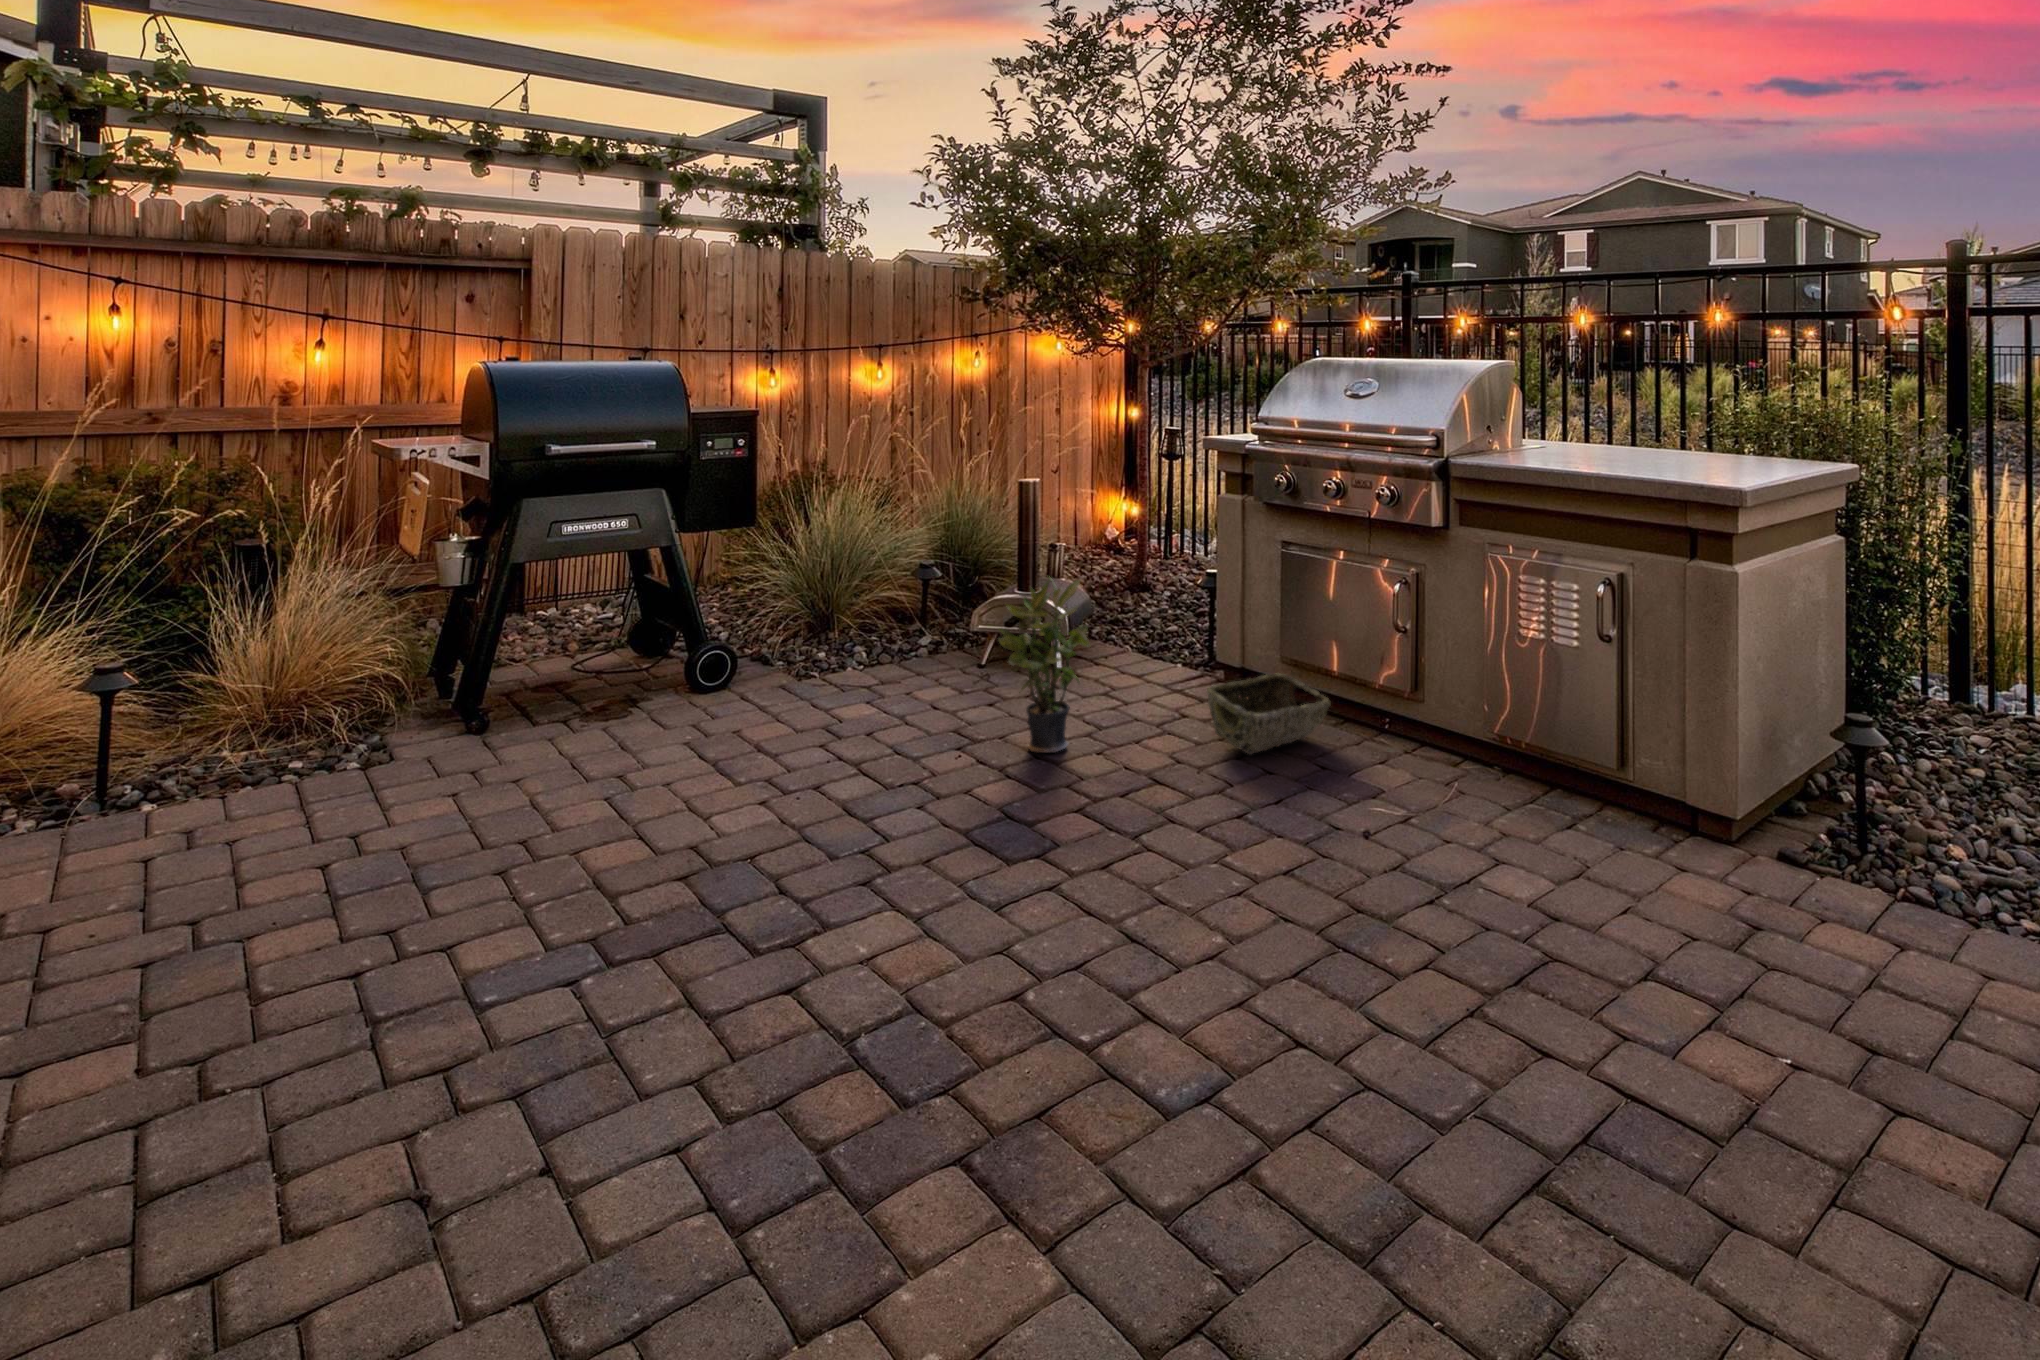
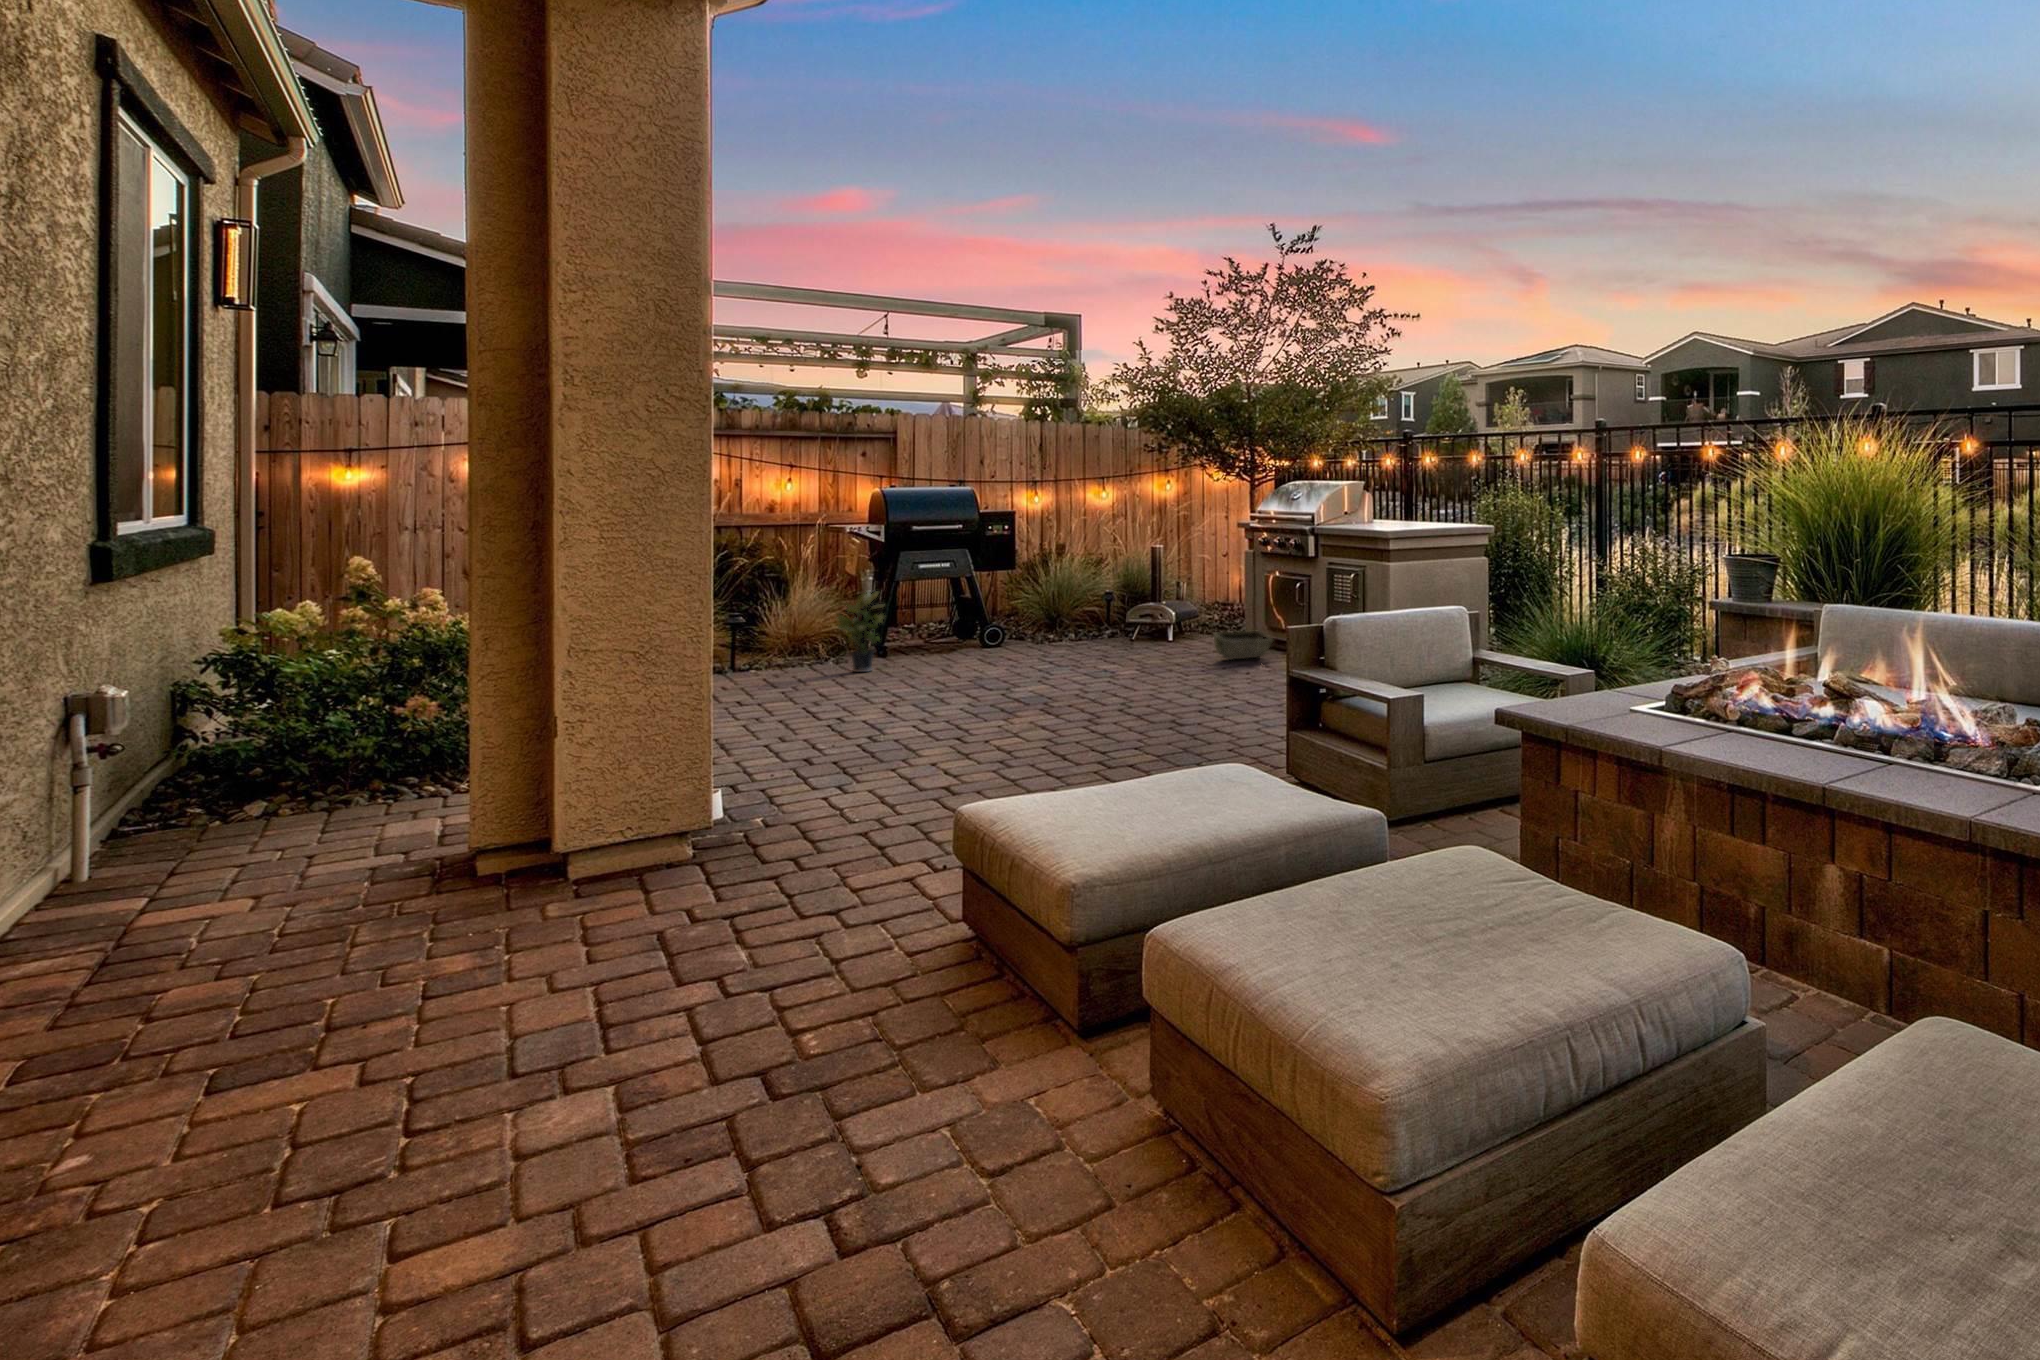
potted plant: present [998,578,1090,753] -> present [837,591,884,672]

